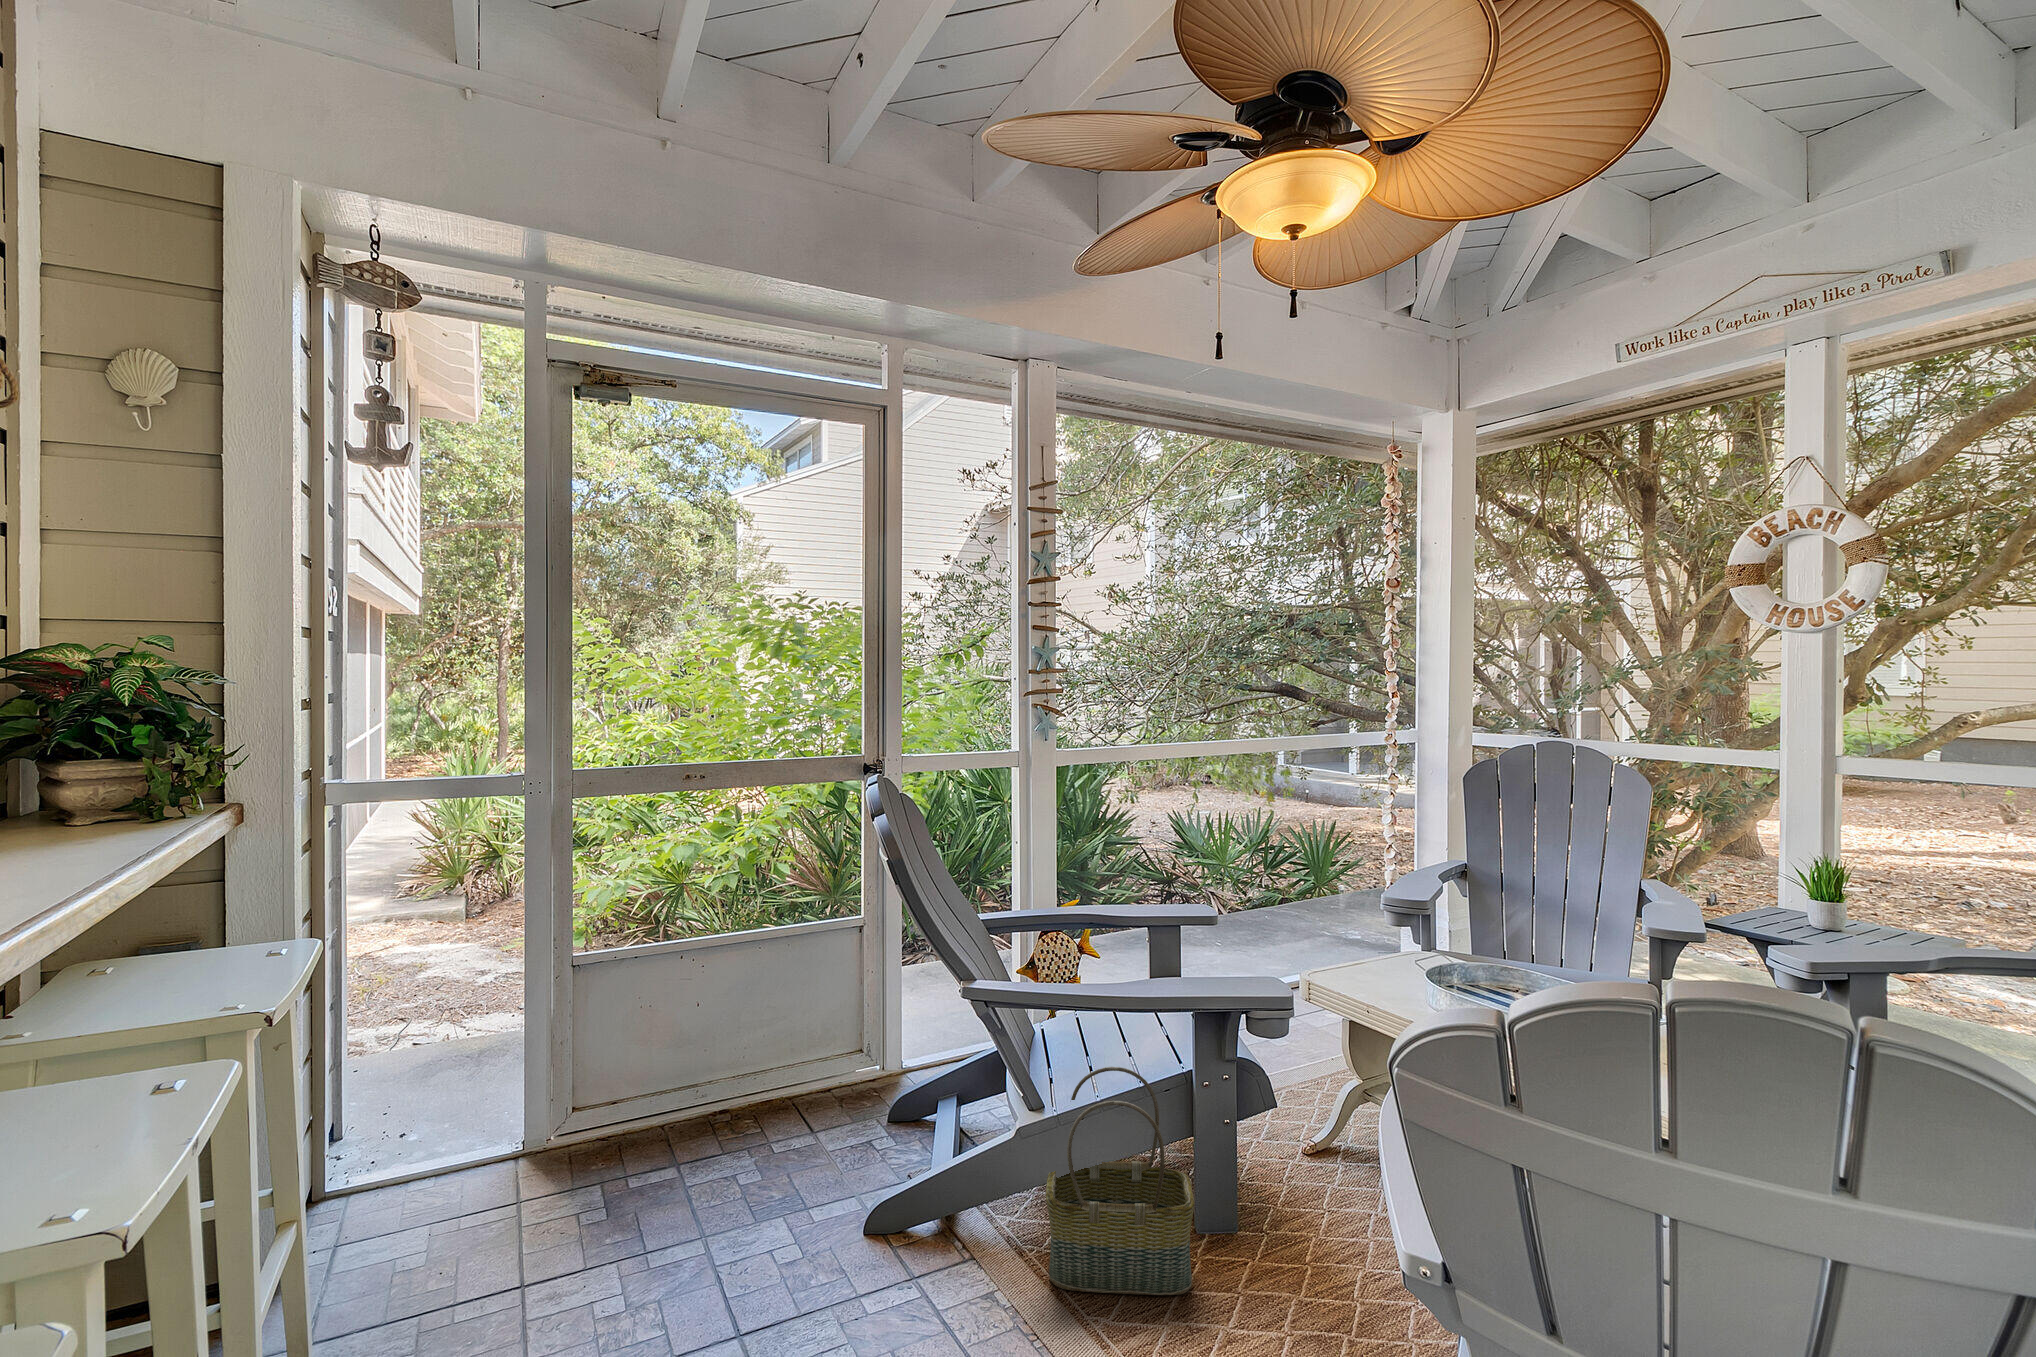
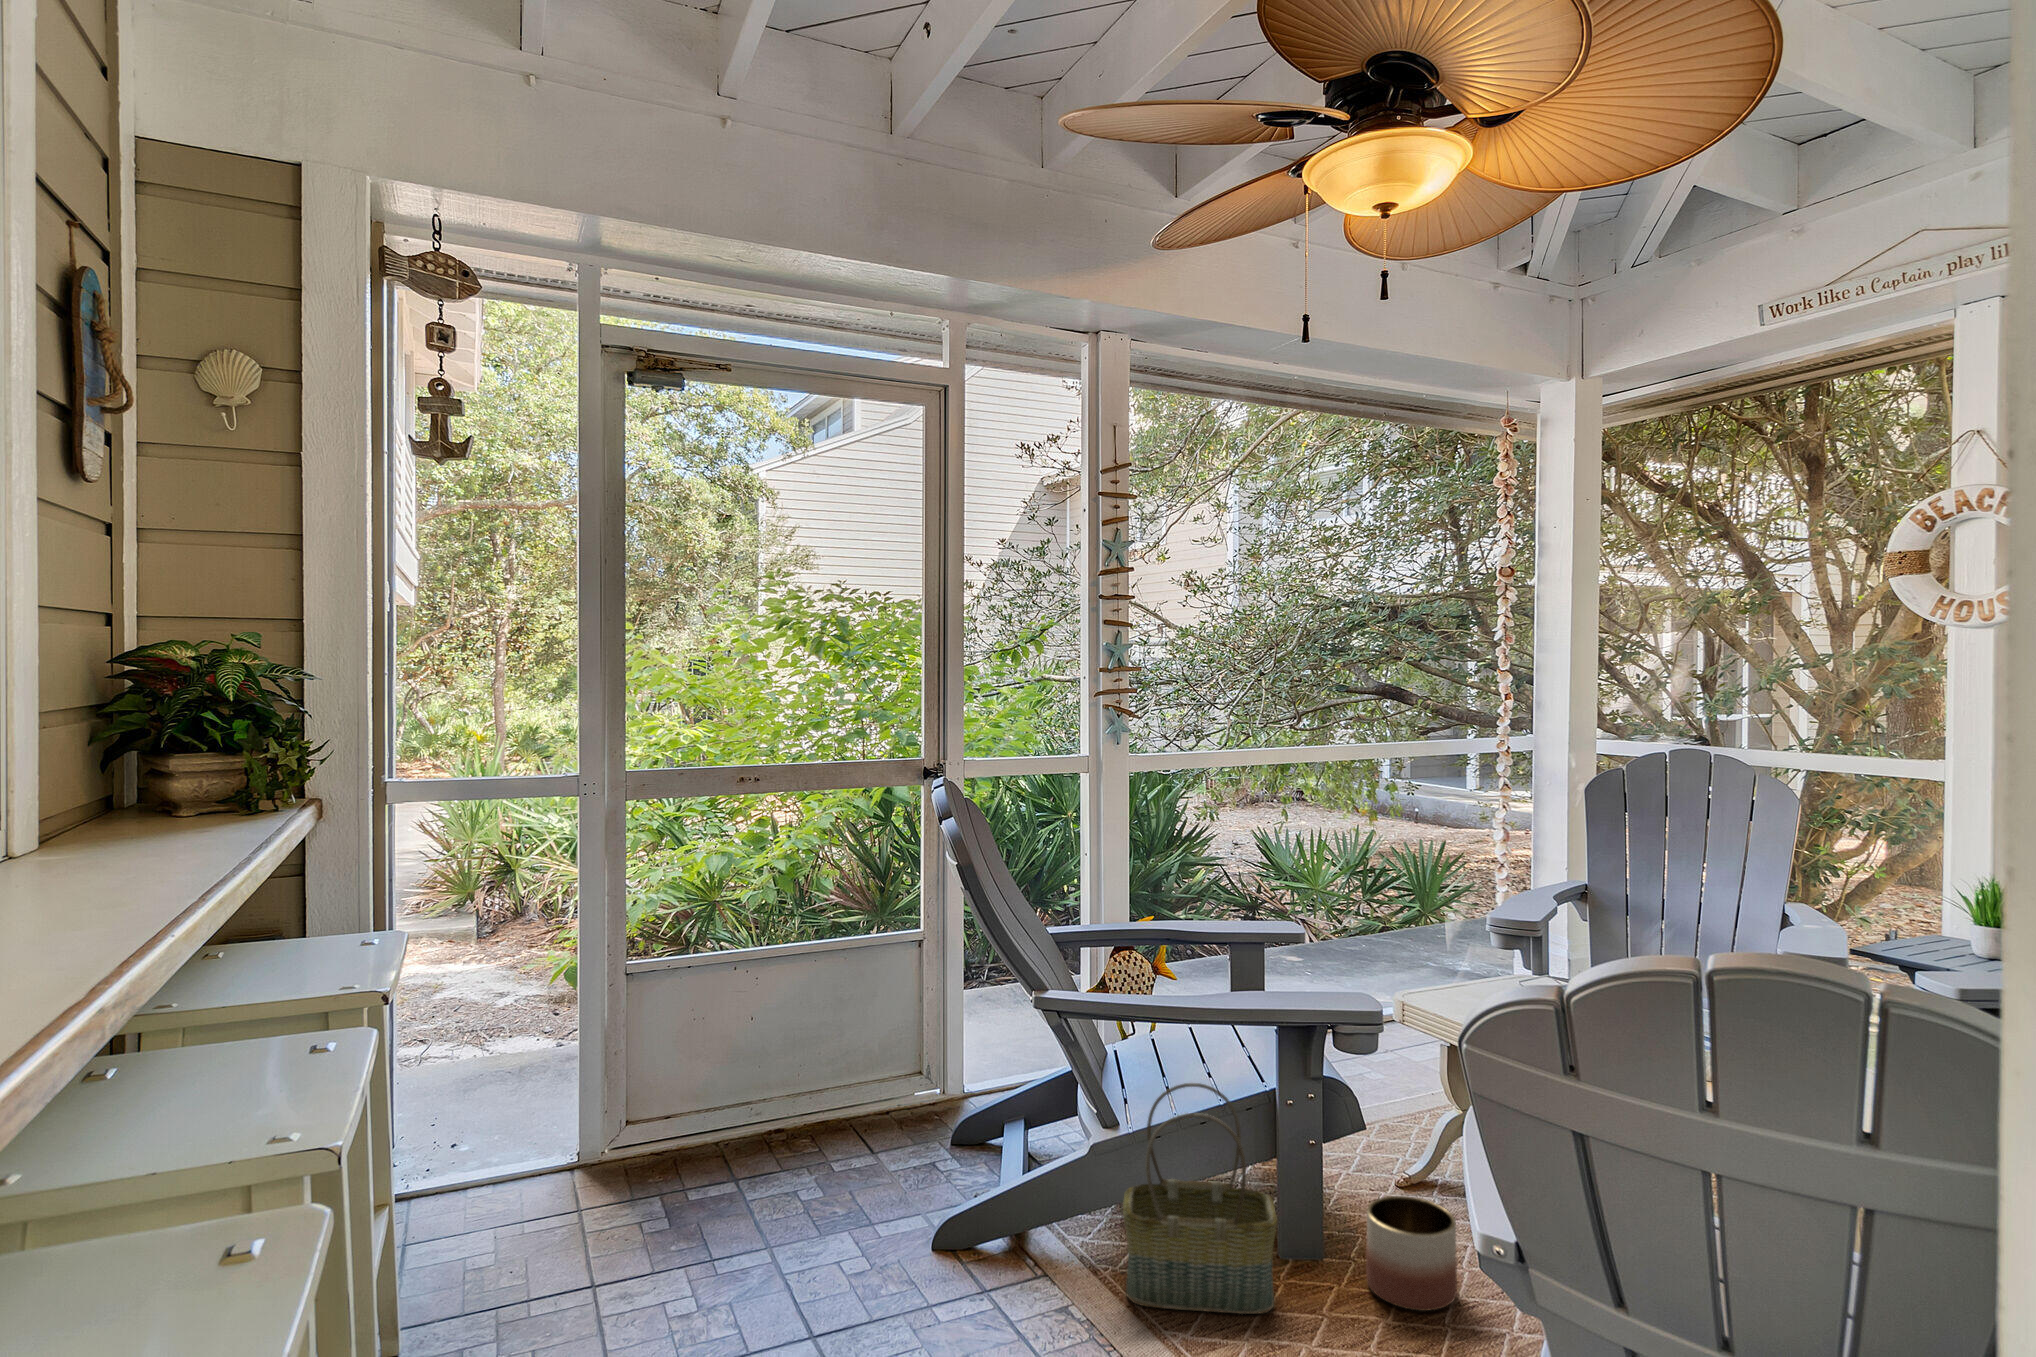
planter: none [1279,1170,1364,1286] -> present [1366,1196,1457,1311]

